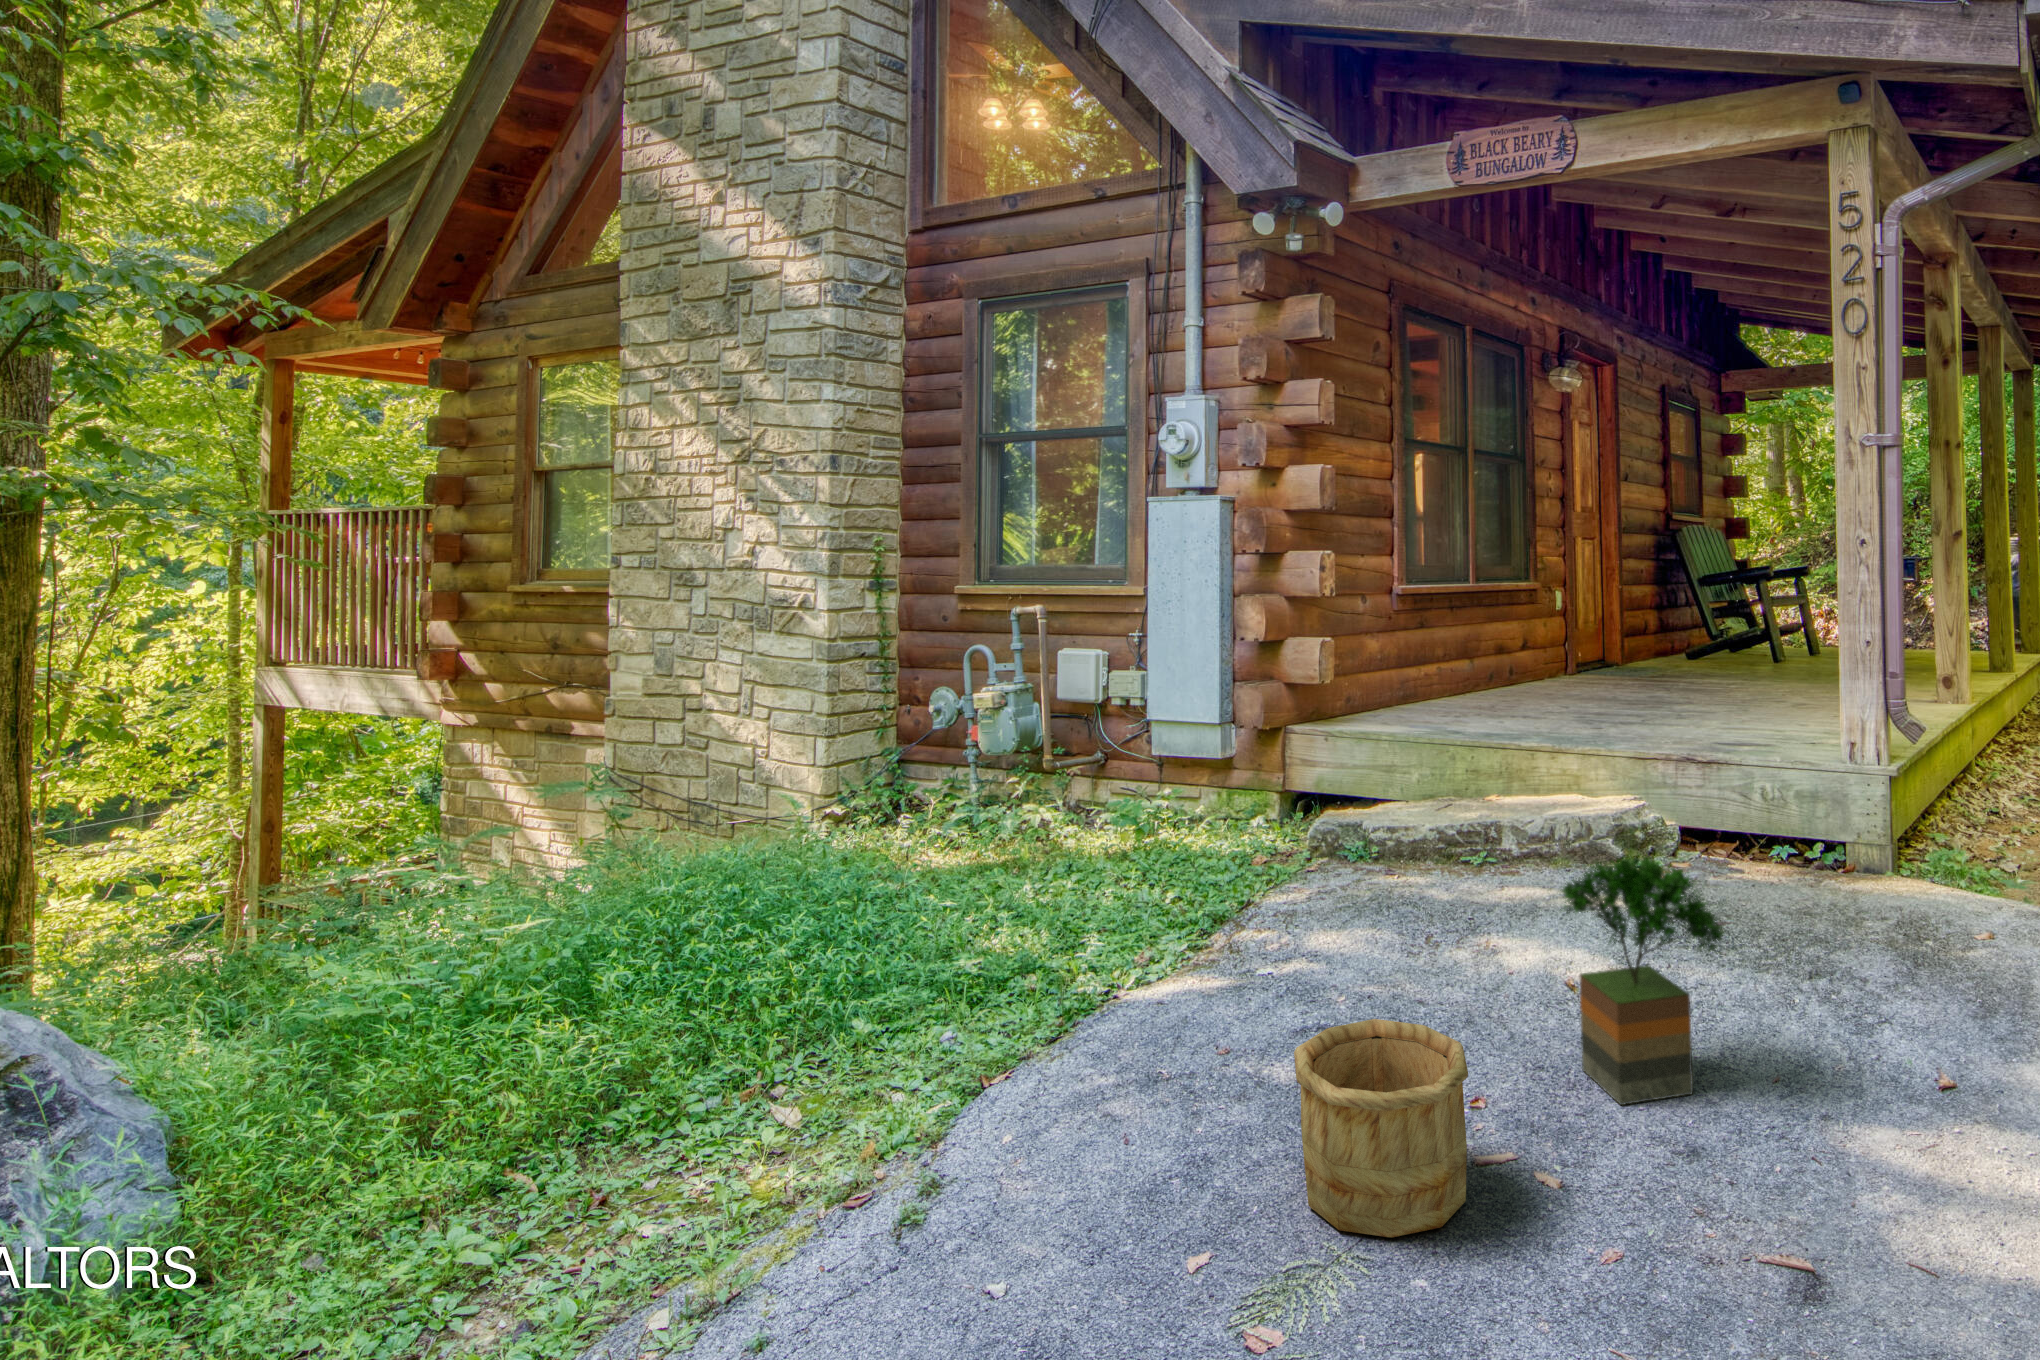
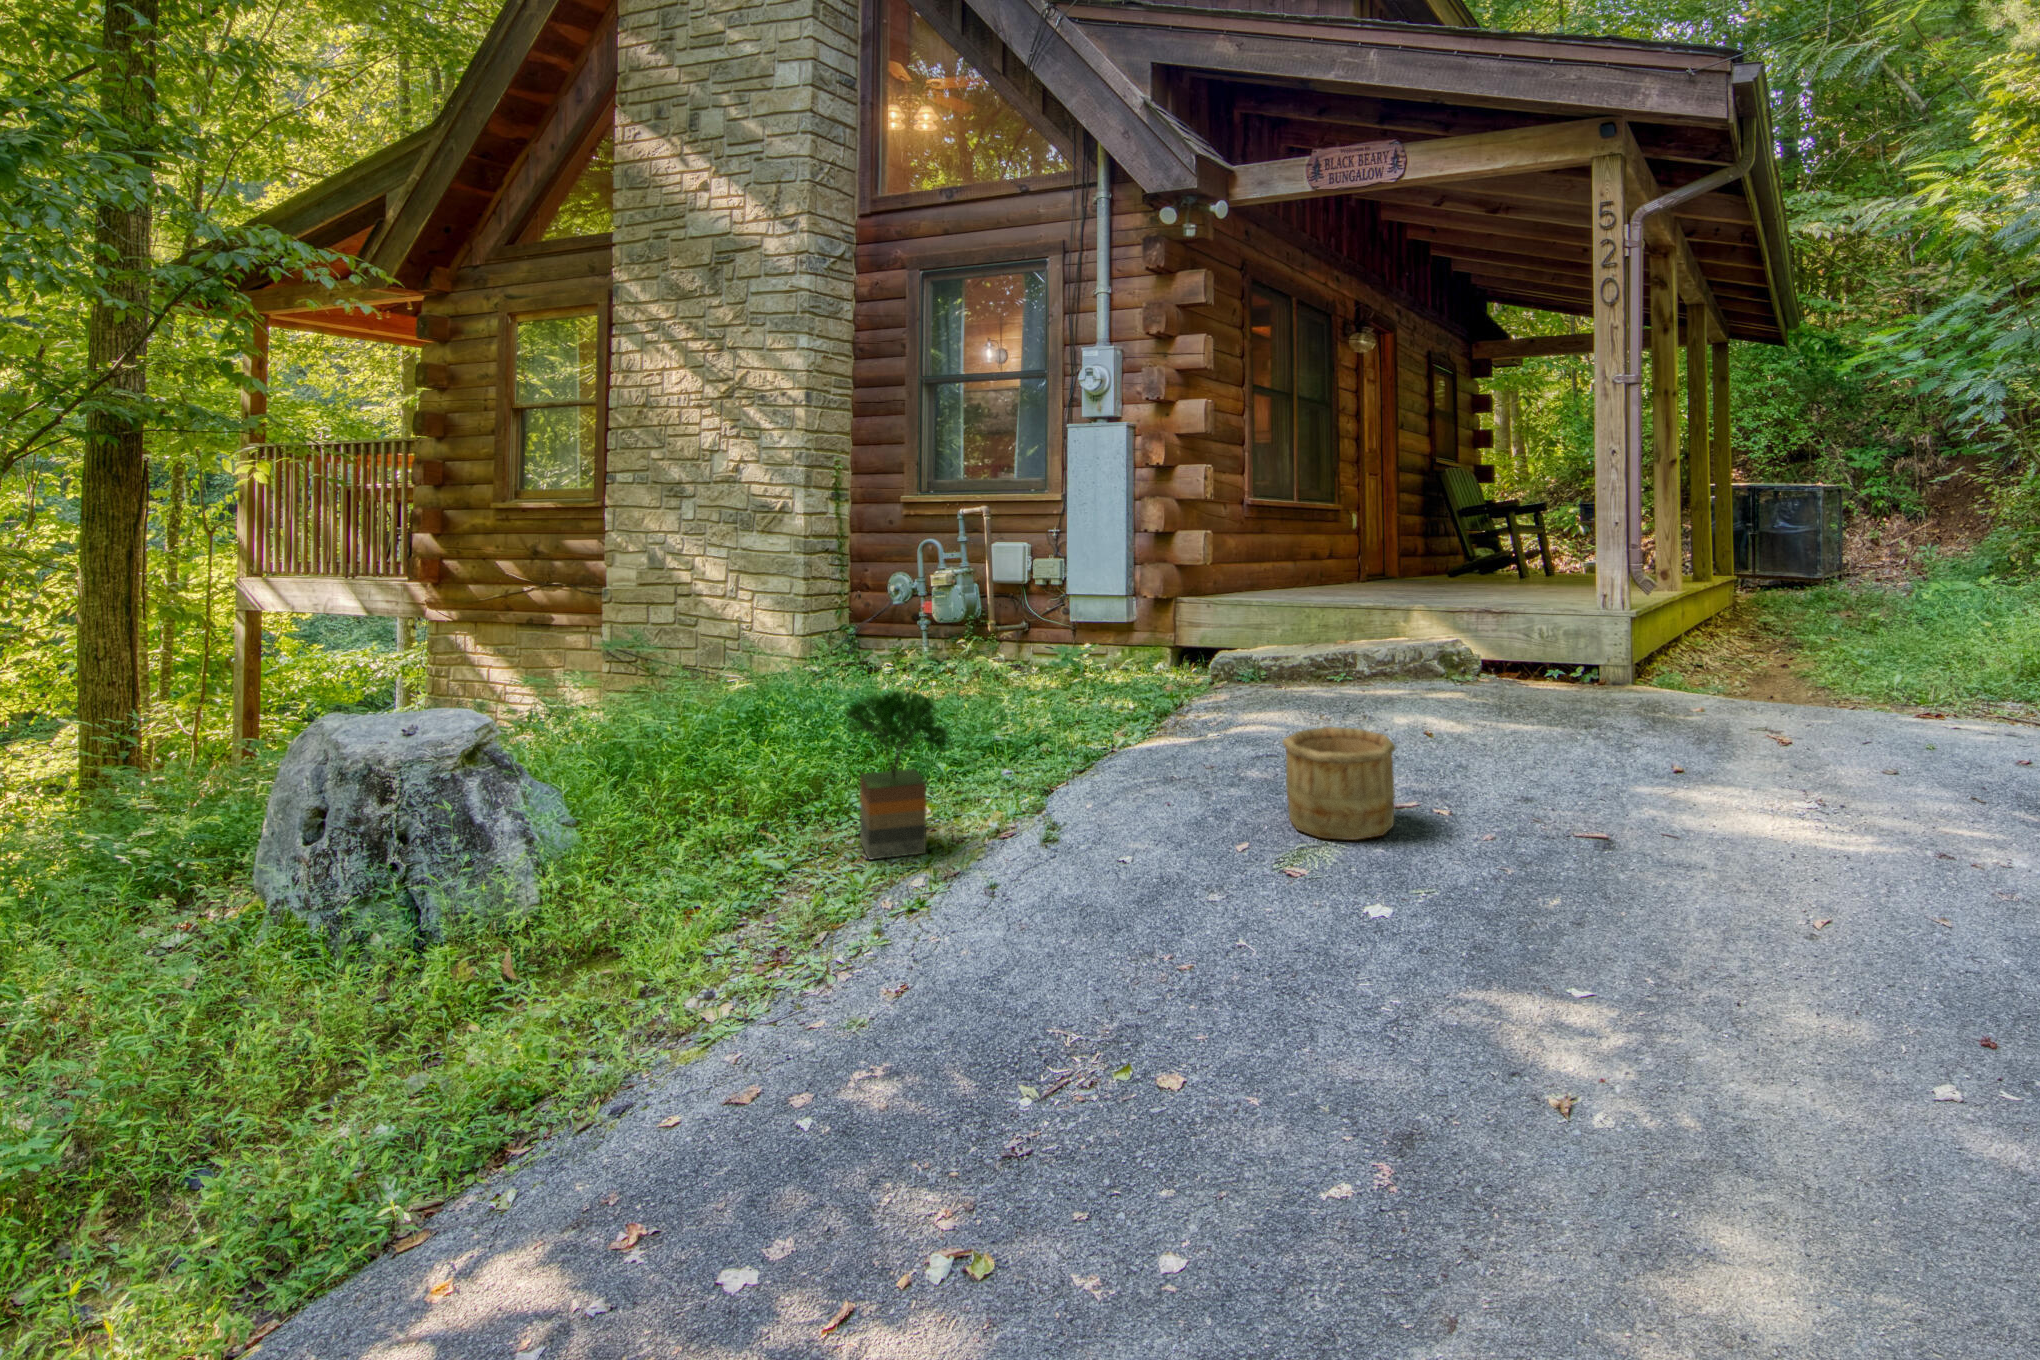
potted tree: present [1560,857,1724,1105] -> present [844,690,949,859]

